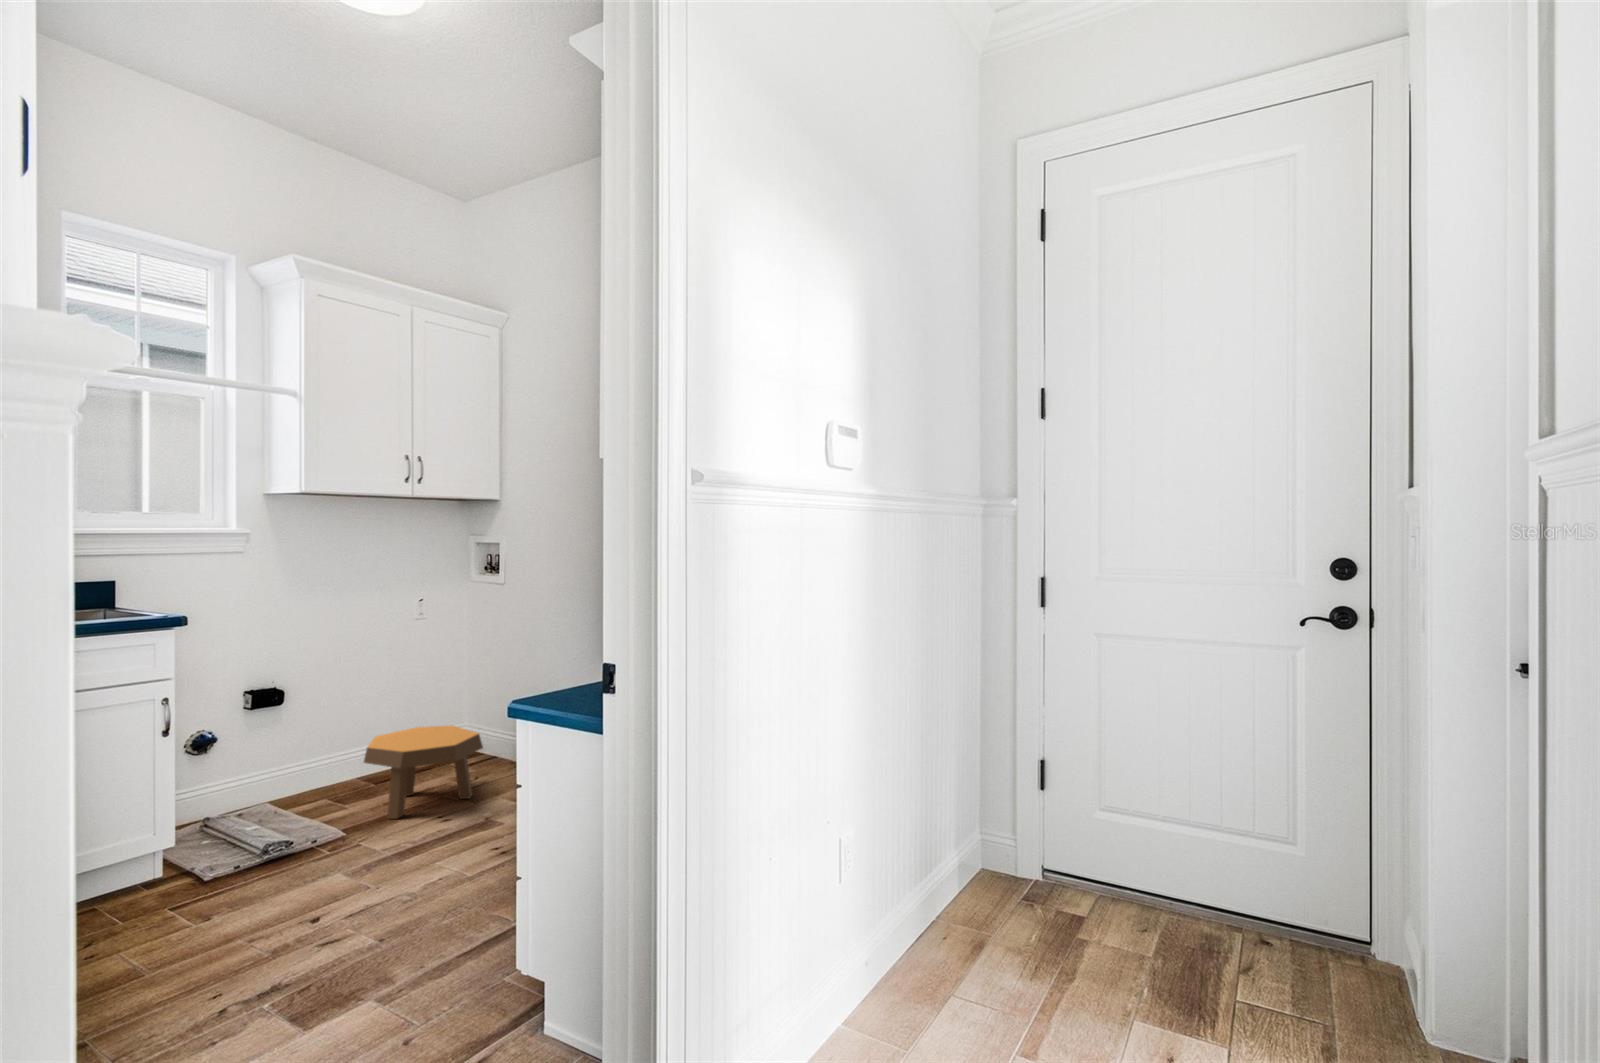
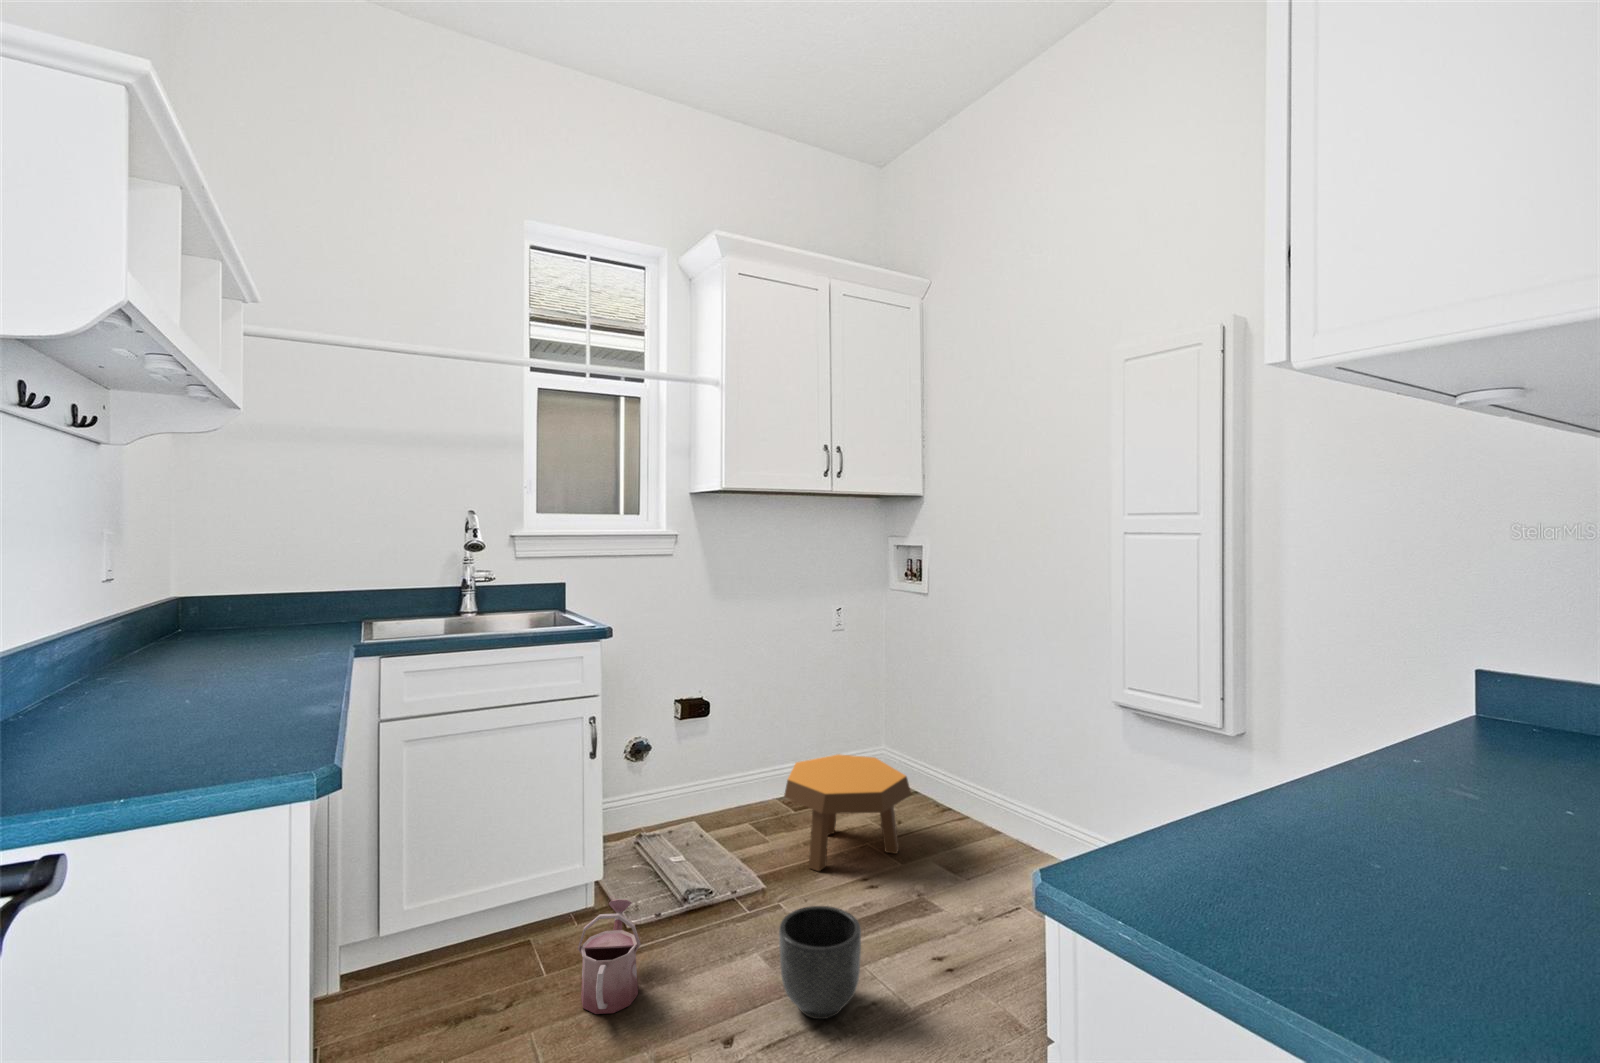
planter: none [361,817,430,894] -> present [779,906,861,1019]
watering can: none [165,846,230,930] -> present [578,899,641,1014]

